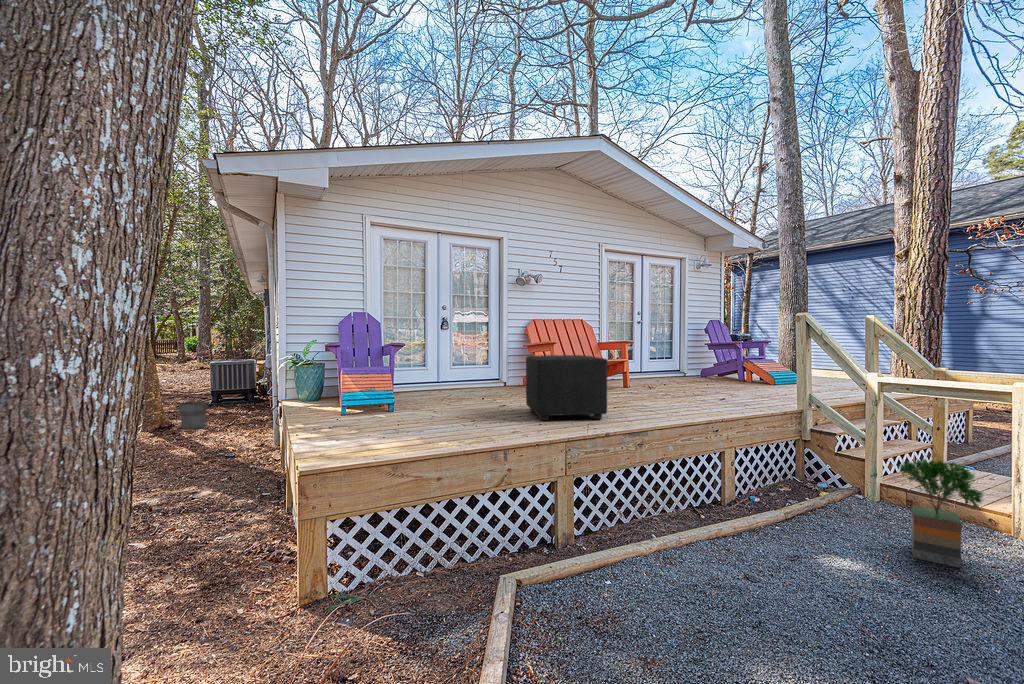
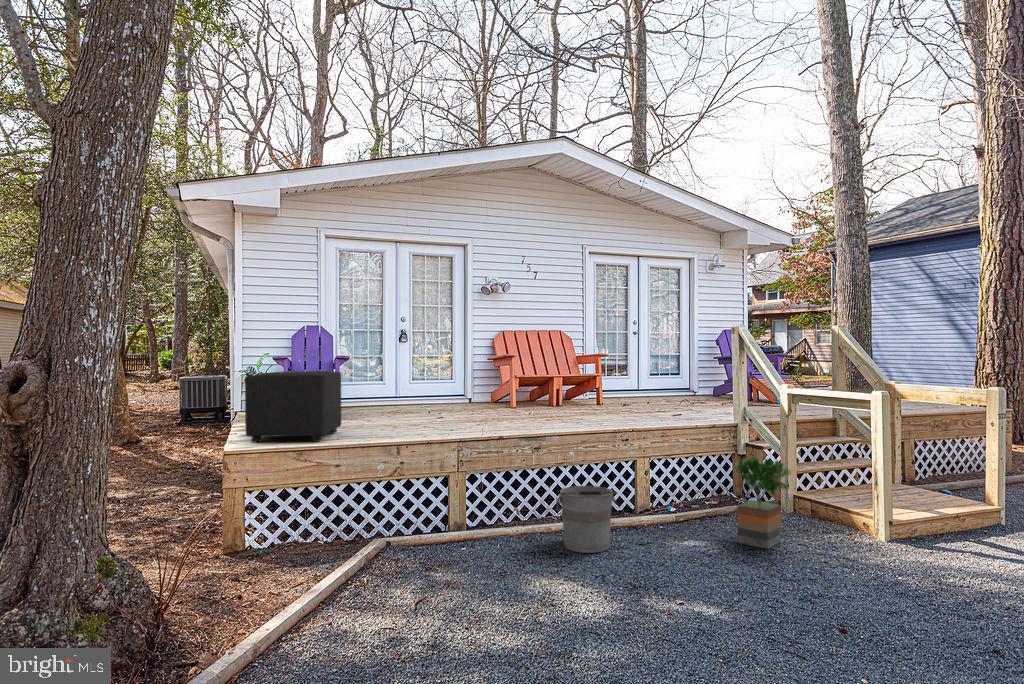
ottoman: present [526,355,608,421] -> present [245,371,341,442]
bucket: present [177,401,208,429] -> present [556,486,617,553]

